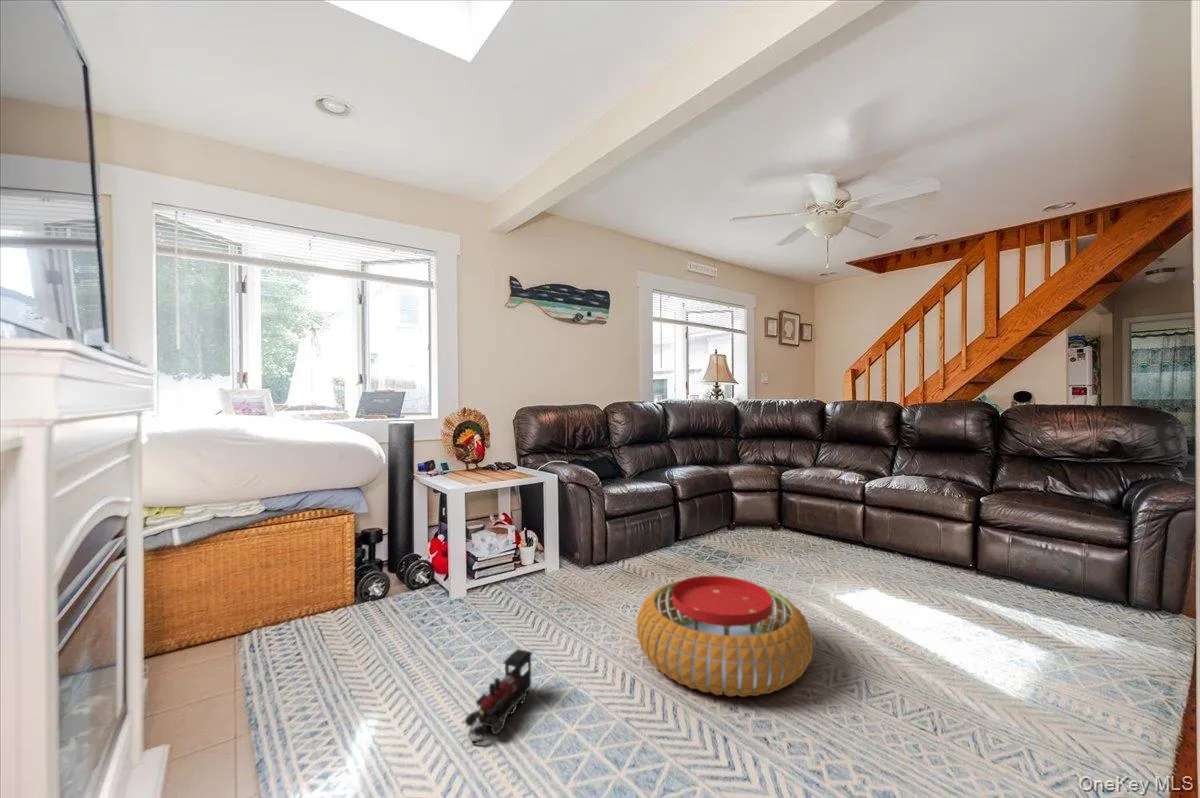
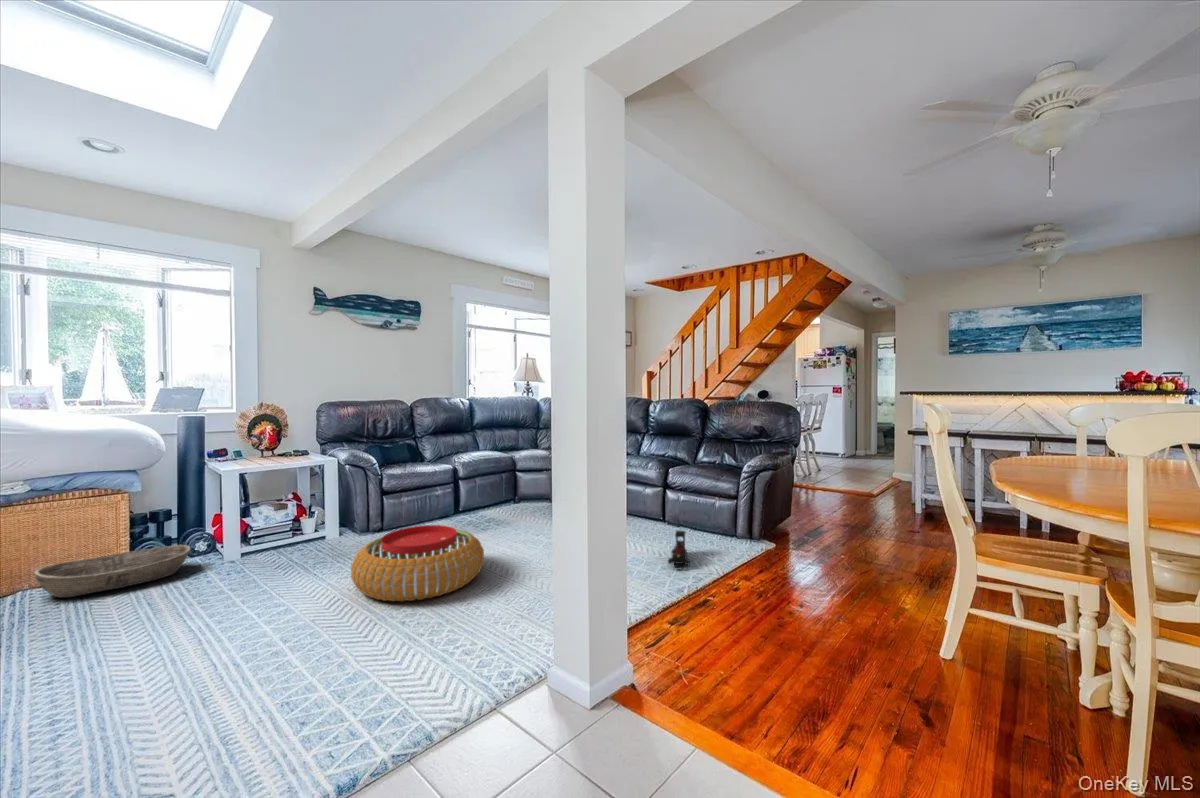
basket: none [274,578,421,643] -> present [34,545,190,597]
toy train: present [465,649,532,743] -> present [668,531,690,569]

